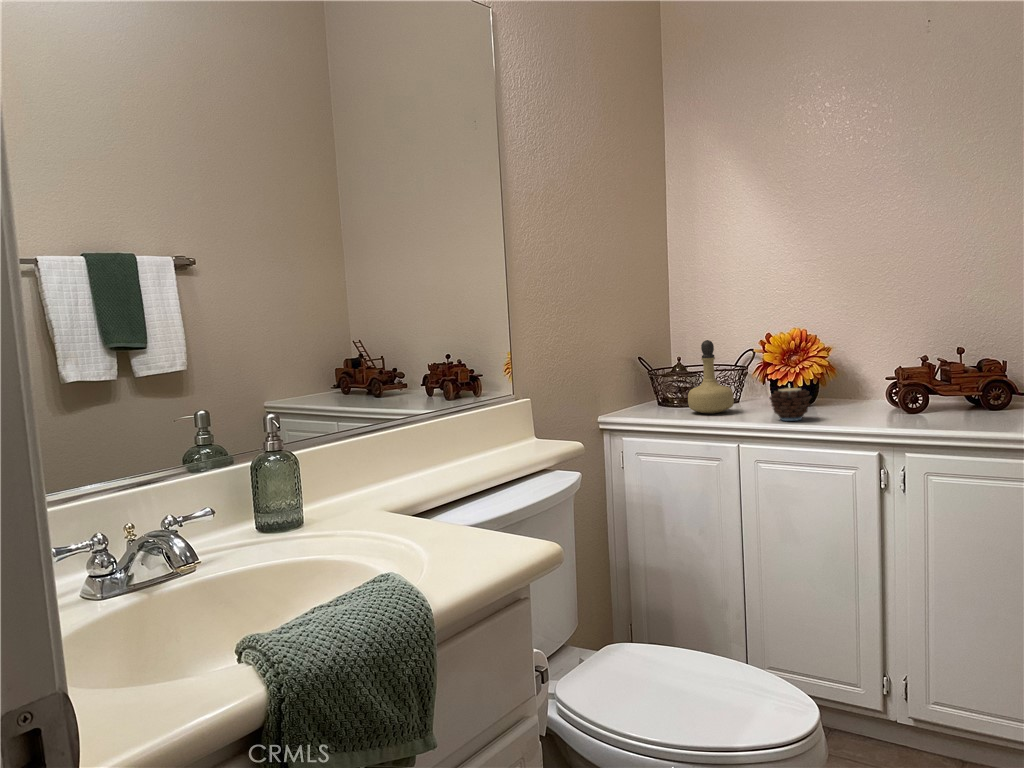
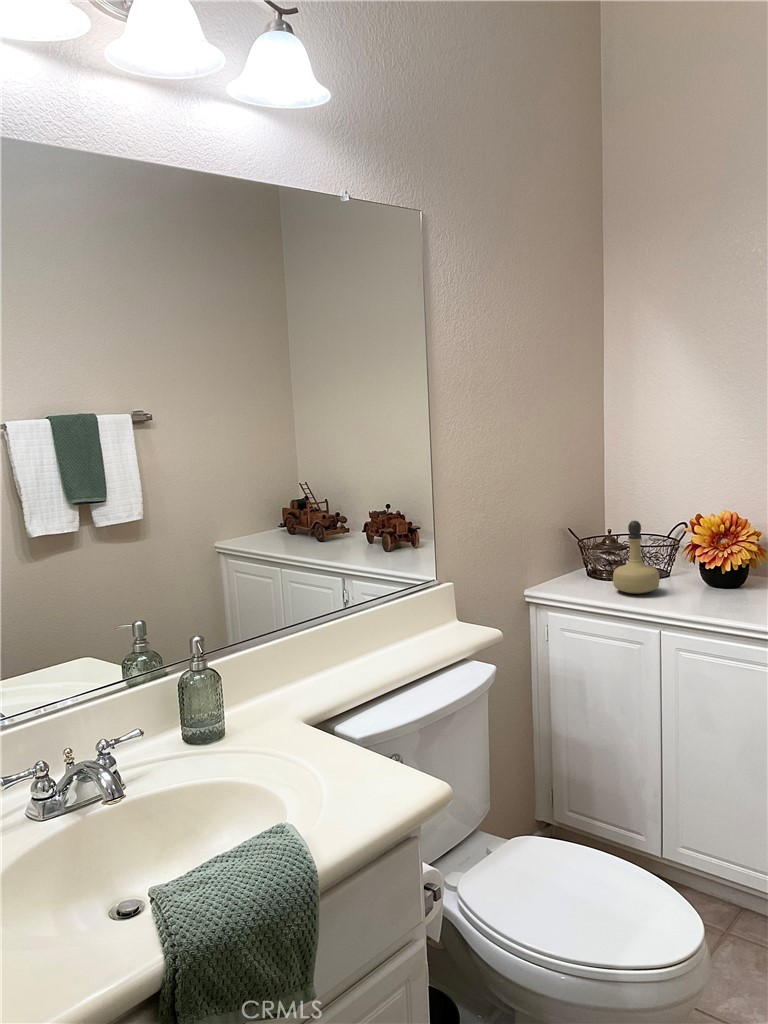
candle: present [769,384,811,421] -> none [693,574,736,613]

